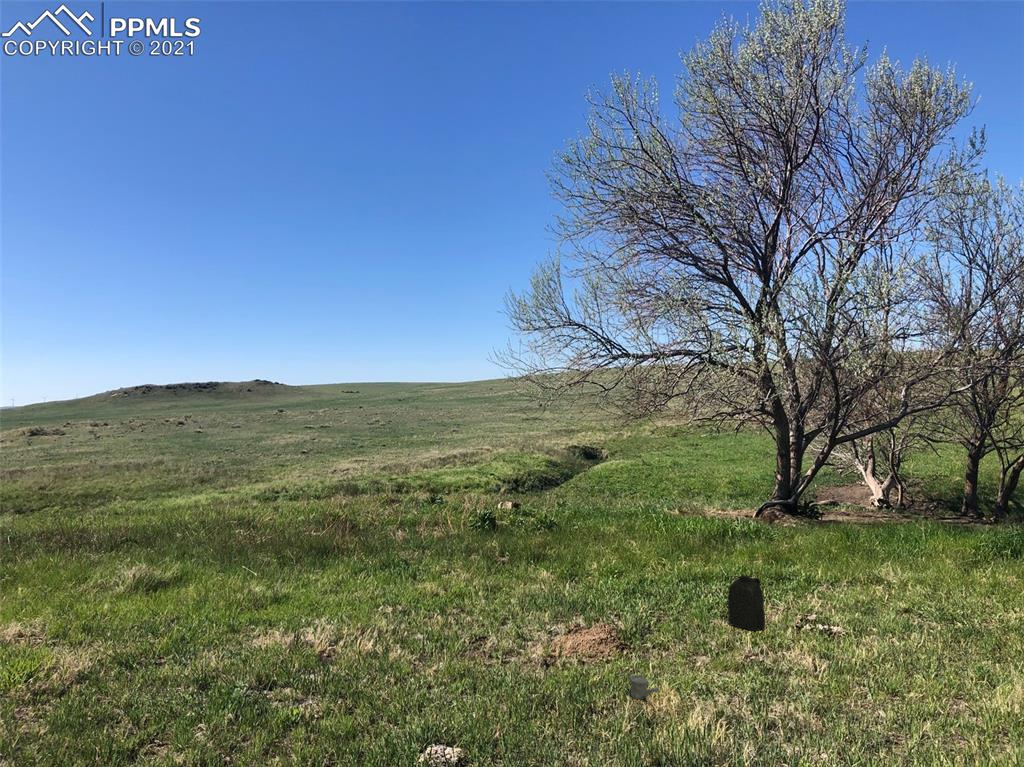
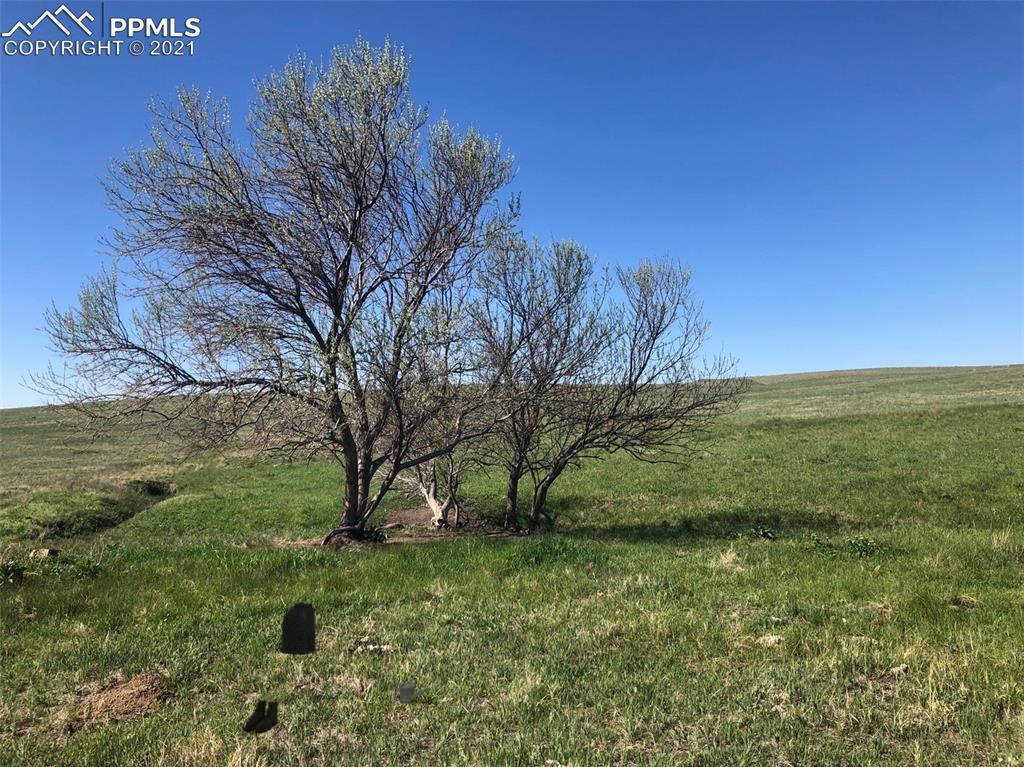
watering can: present [627,673,659,699] -> present [394,683,428,703]
boots: none [699,679,735,717] -> present [245,700,278,732]

